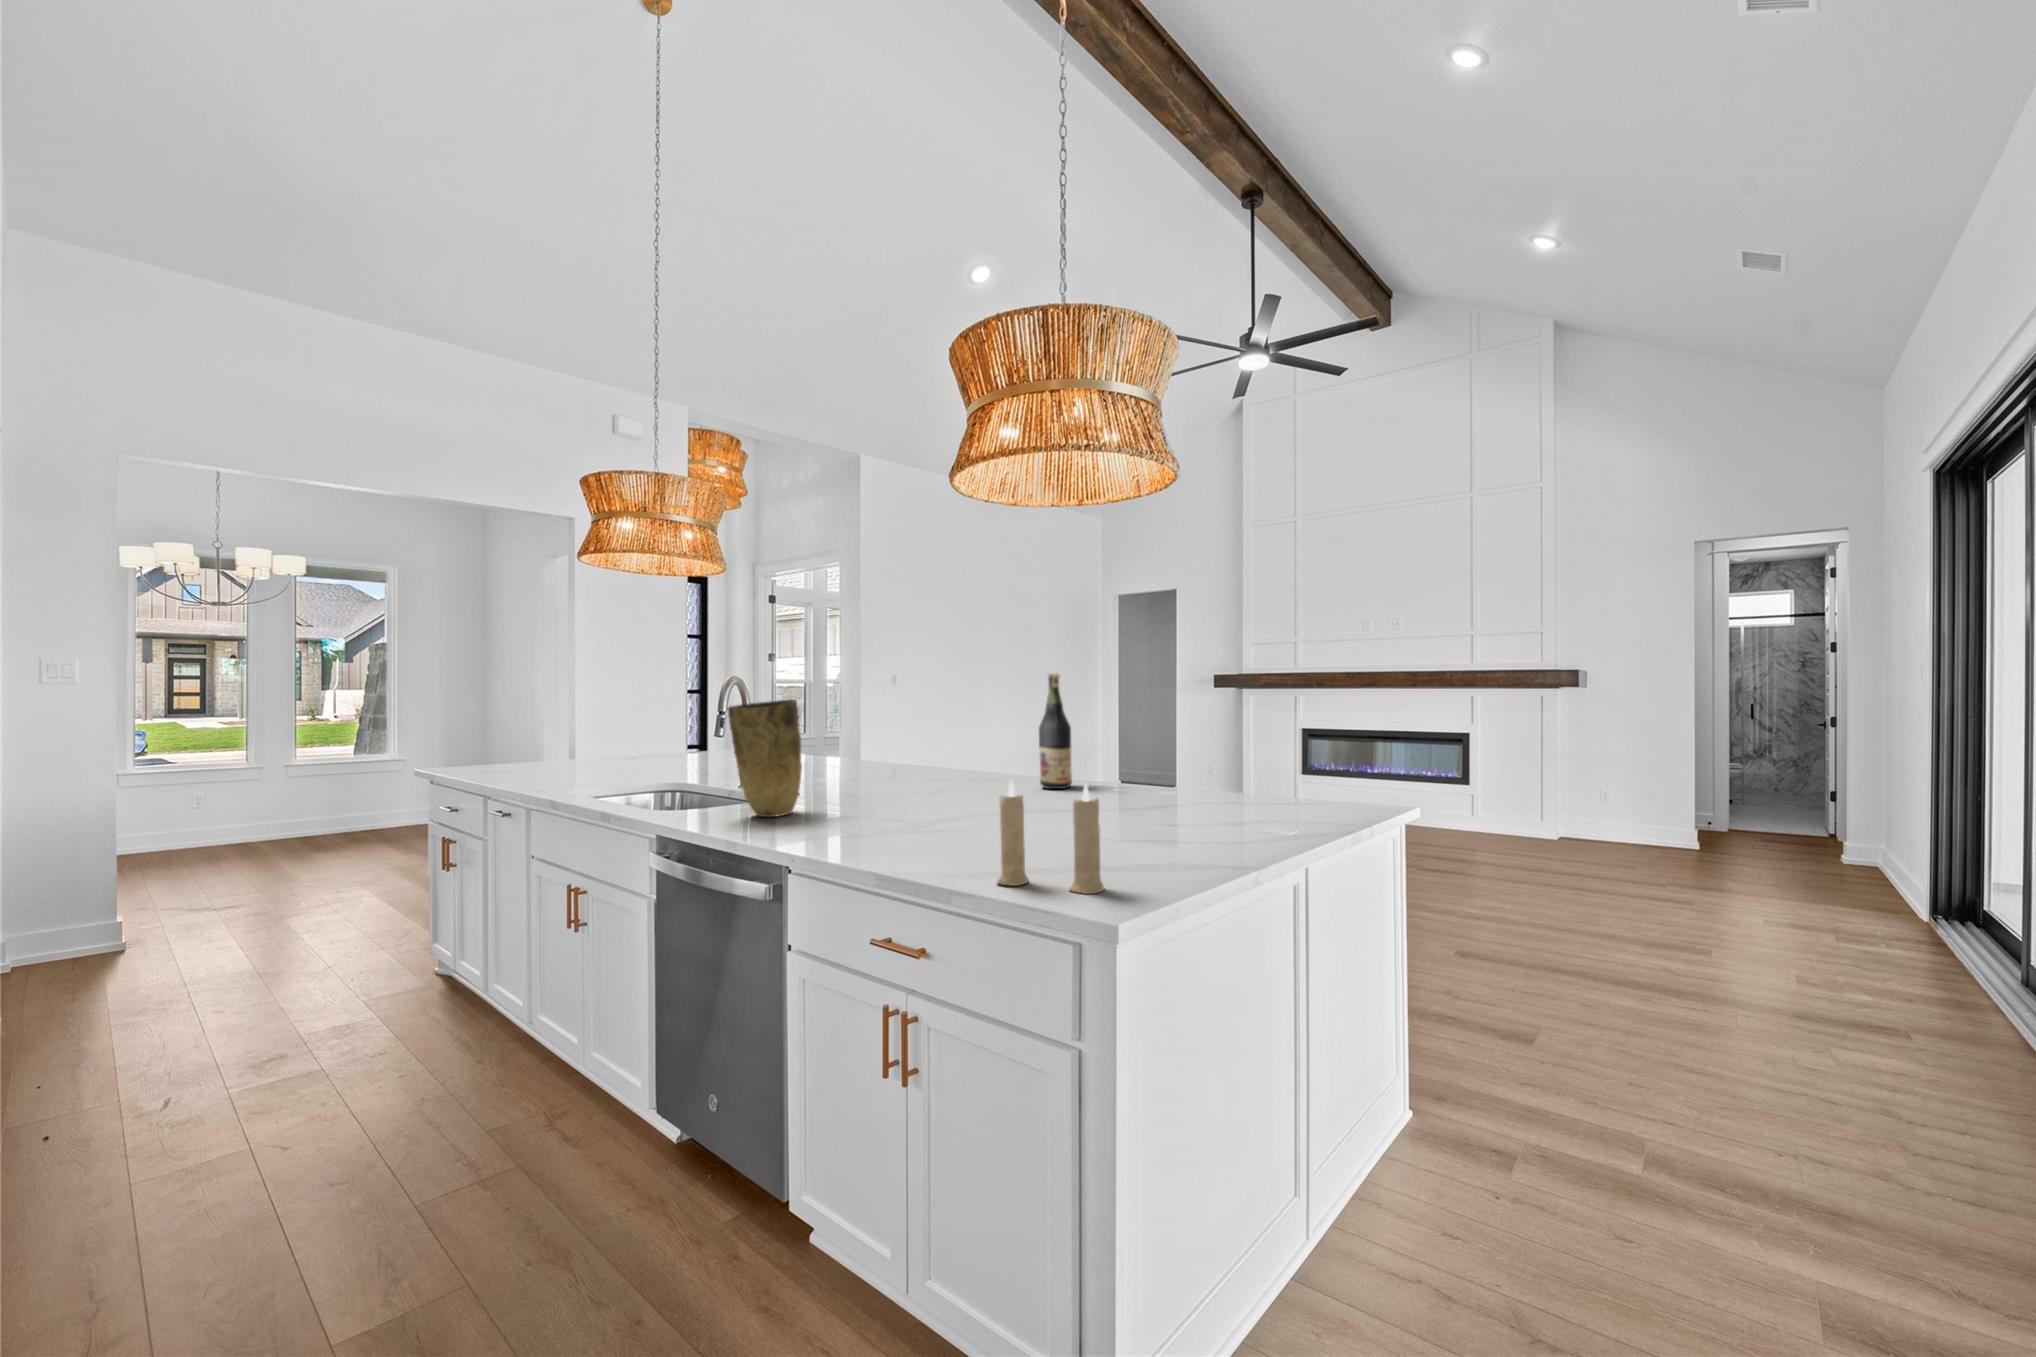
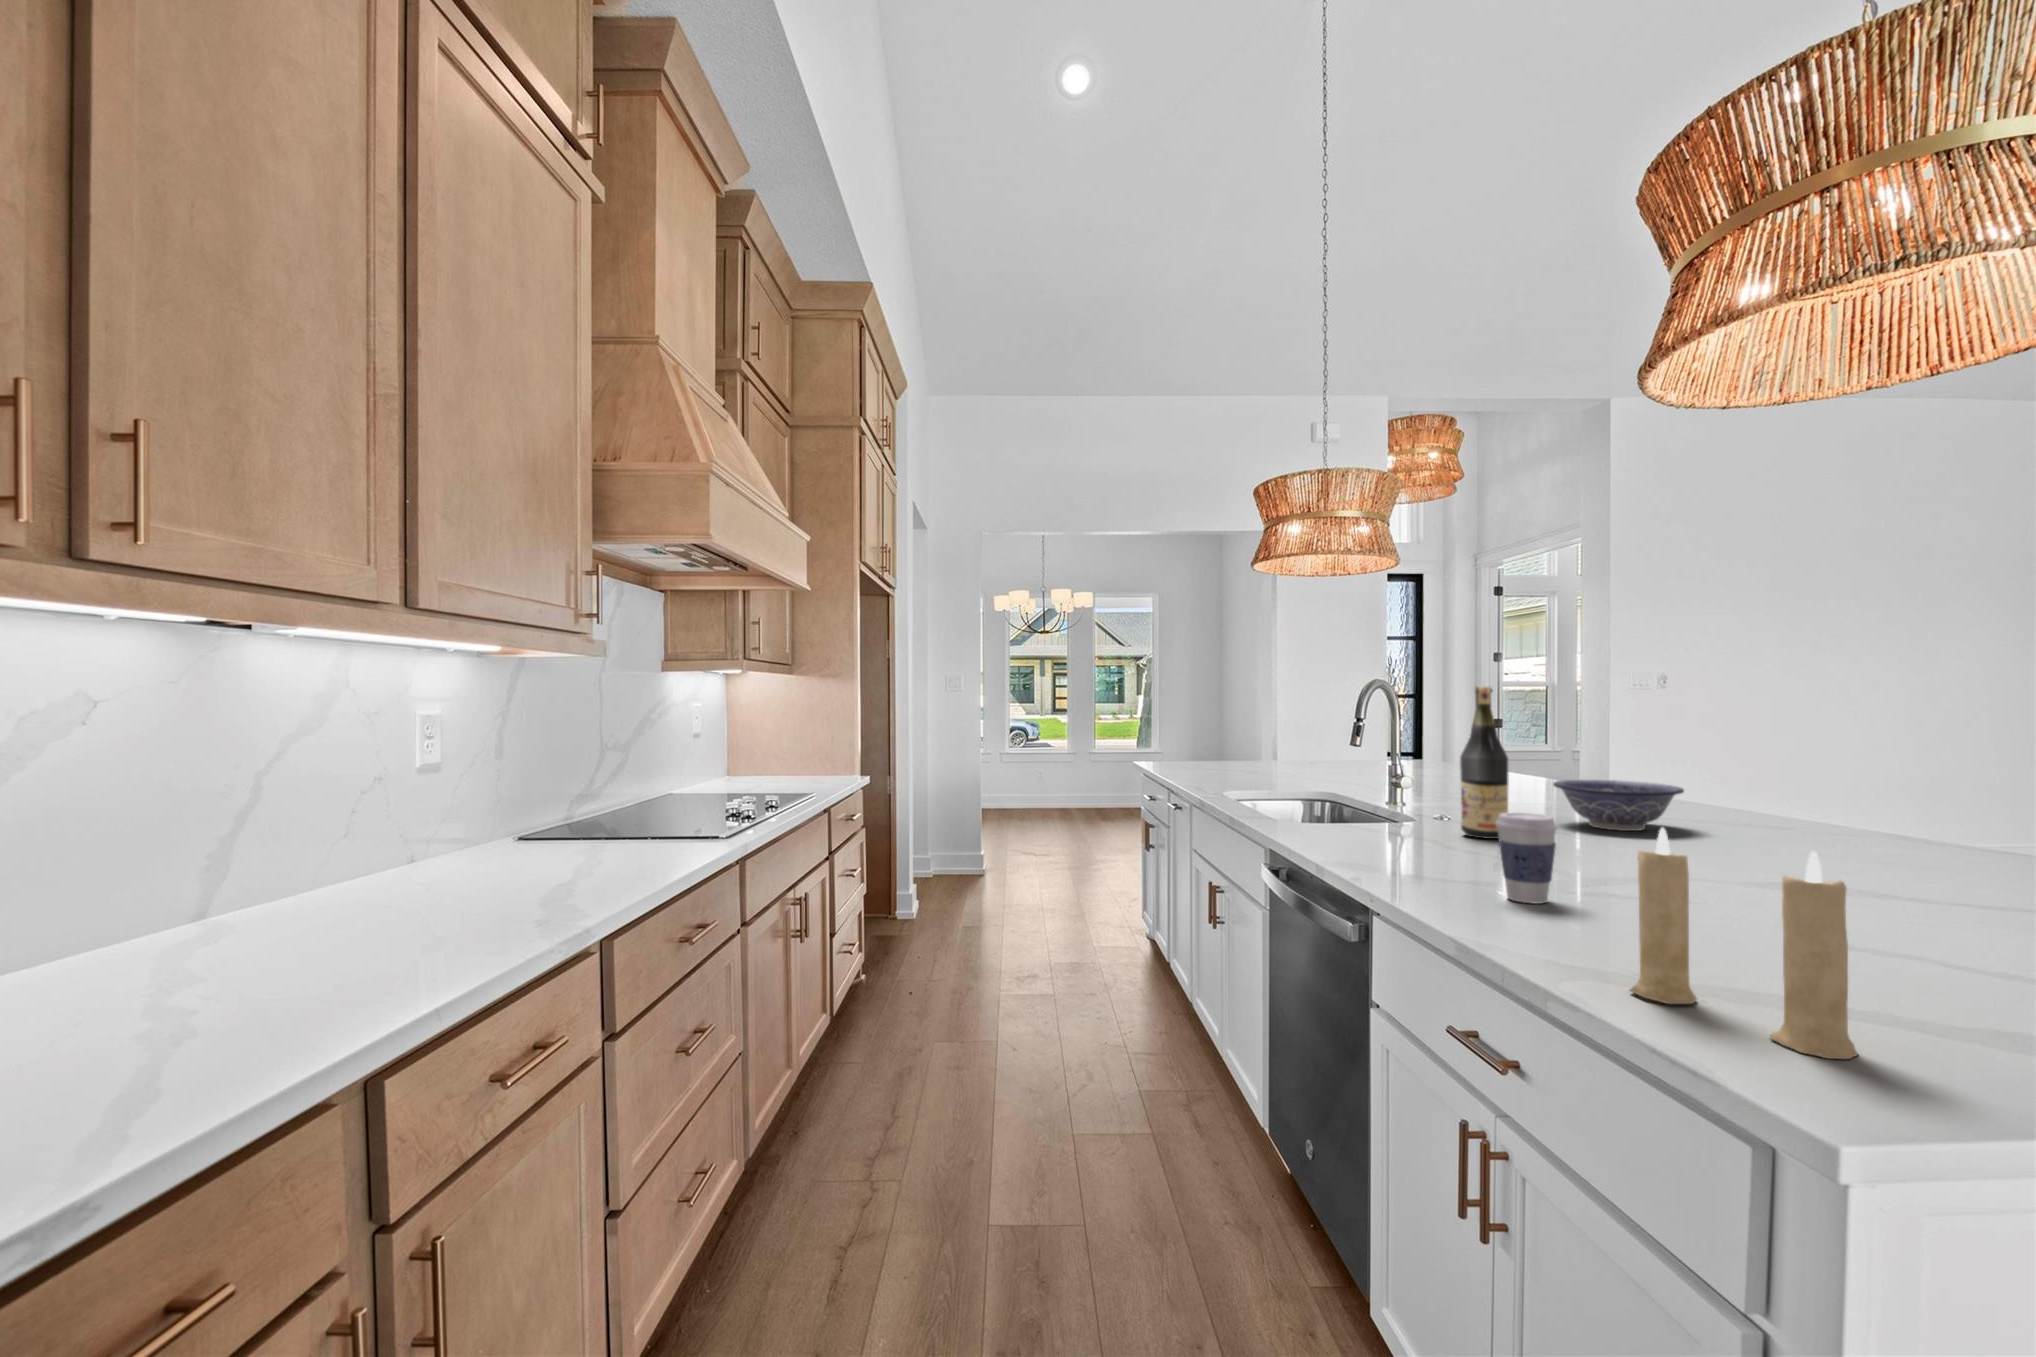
wine bottle: present [1039,674,1072,789] -> present [1460,687,1509,839]
vase: present [728,699,802,817] -> none [1340,703,1429,843]
decorative bowl: none [871,747,951,784] -> present [1553,780,1684,831]
coffee cup: none [880,780,919,844] -> present [1496,813,1557,904]

